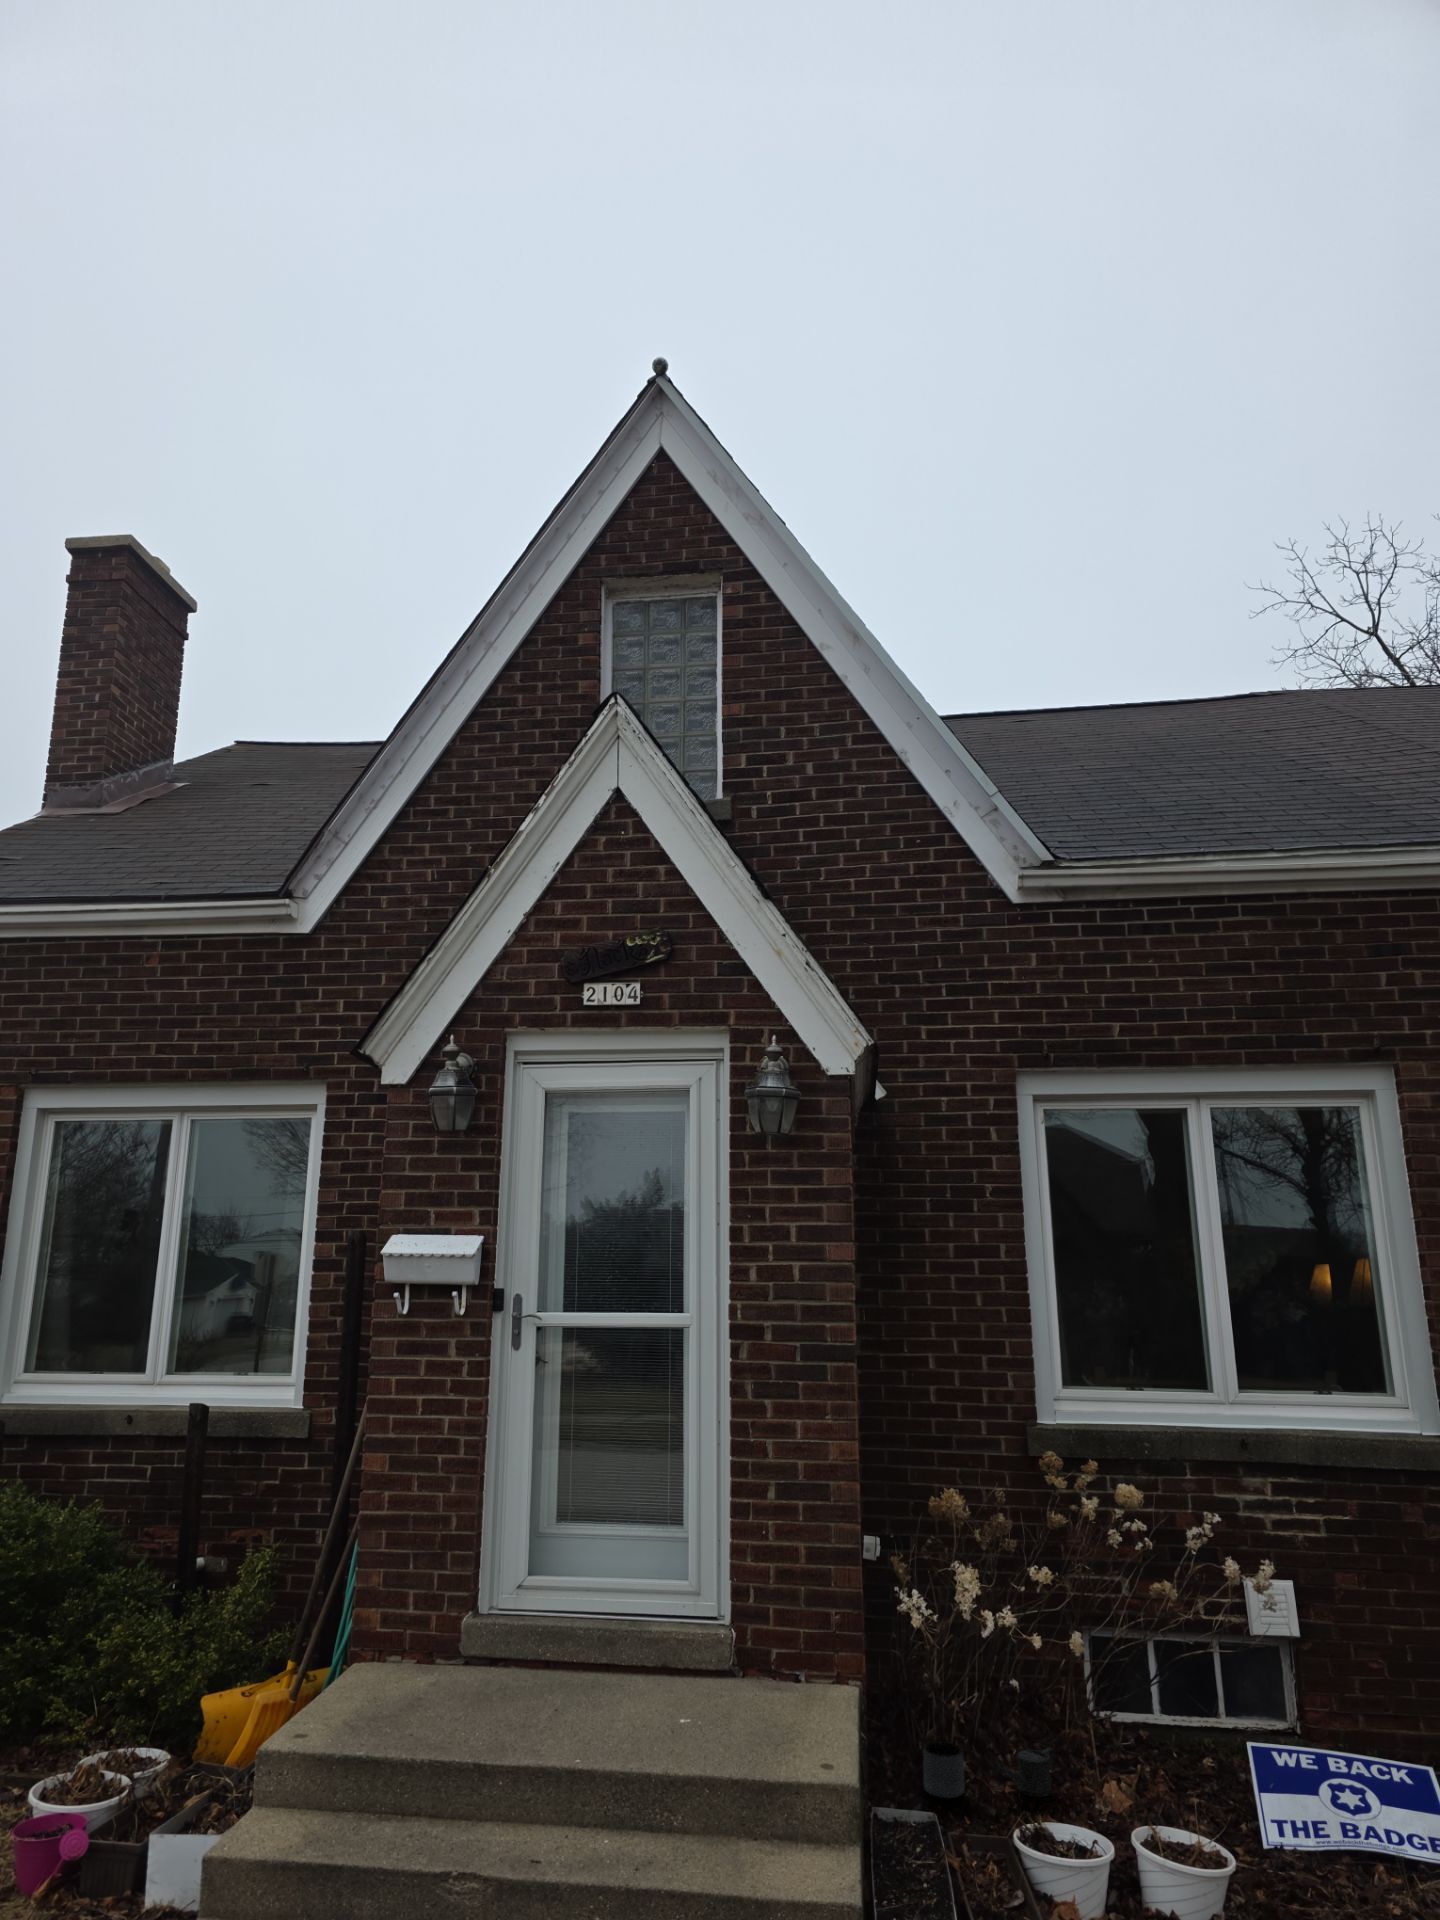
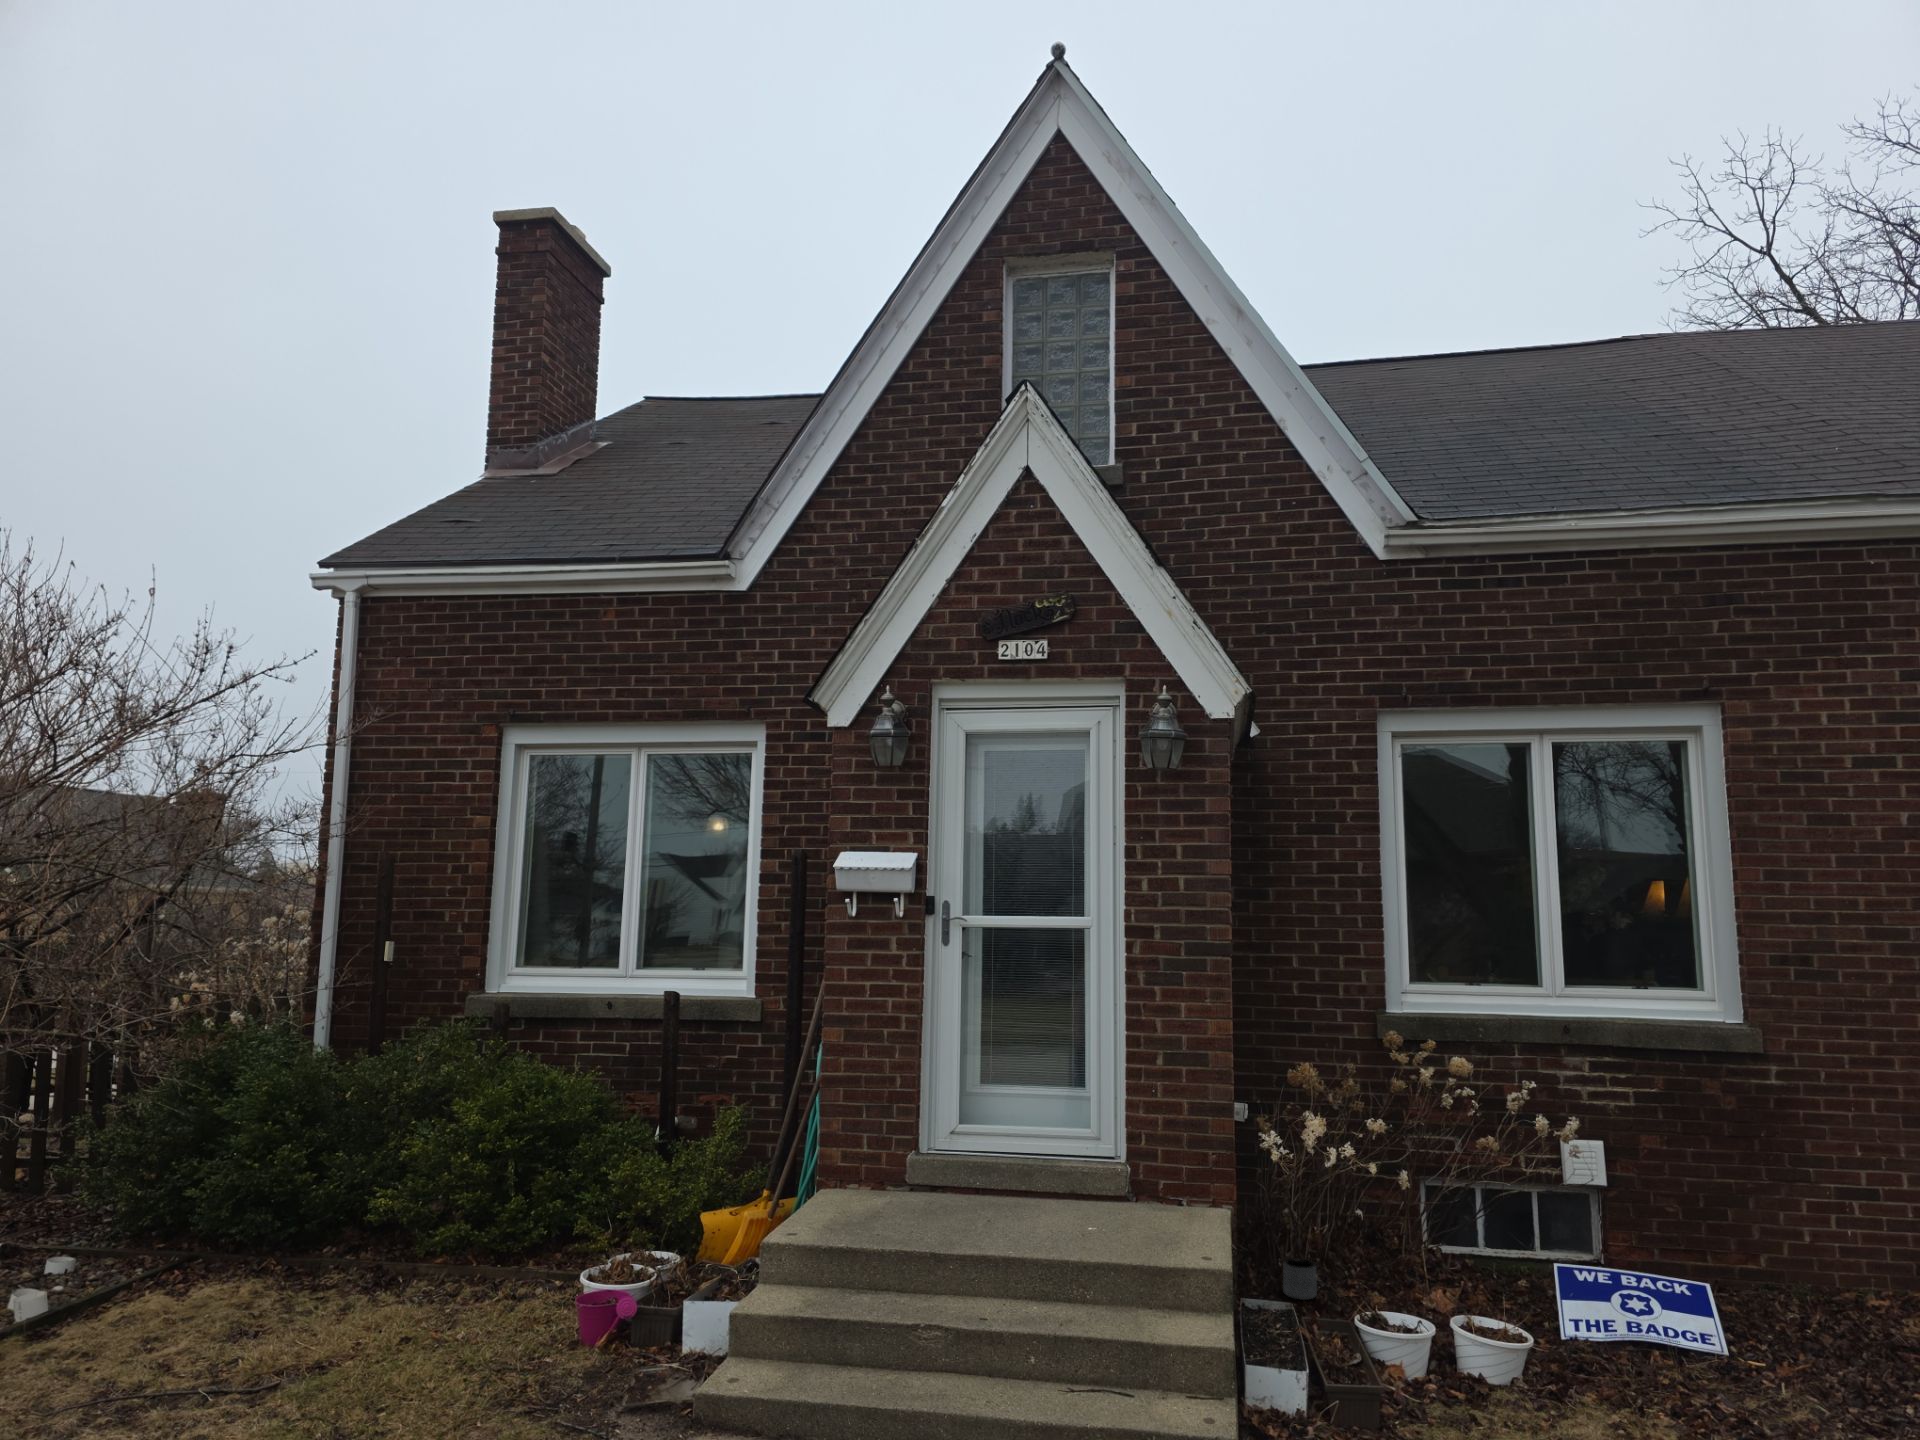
watering can: present [997,1748,1054,1797] -> none [1344,1266,1392,1302]

